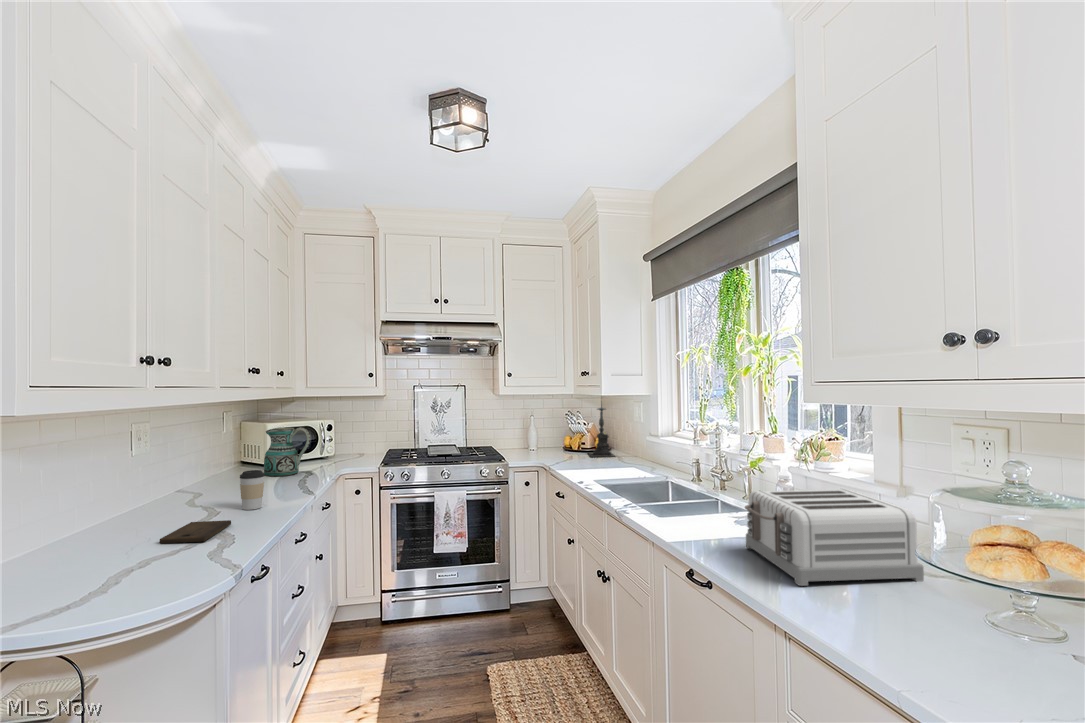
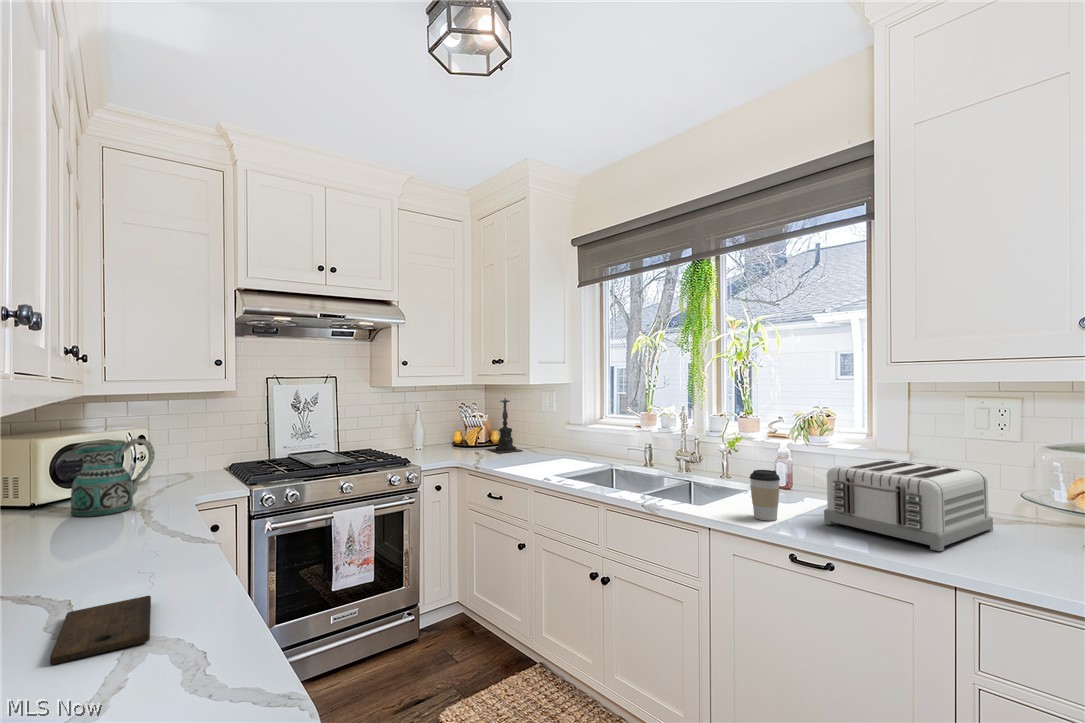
coffee cup: present [240,470,265,510] -> present [750,470,780,521]

